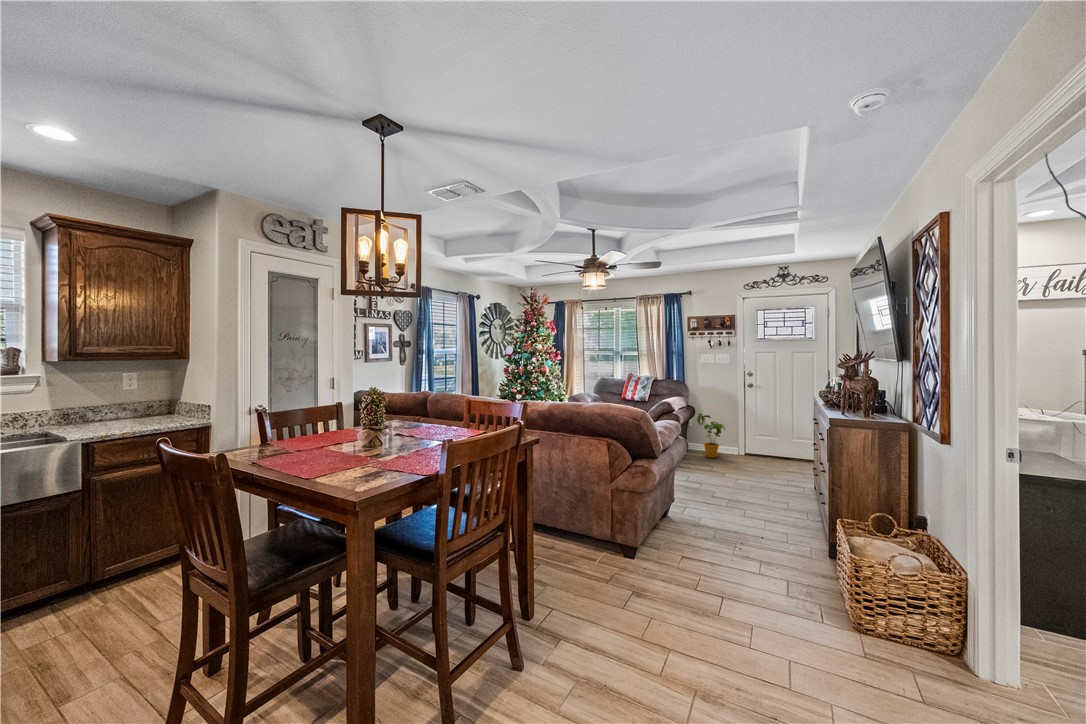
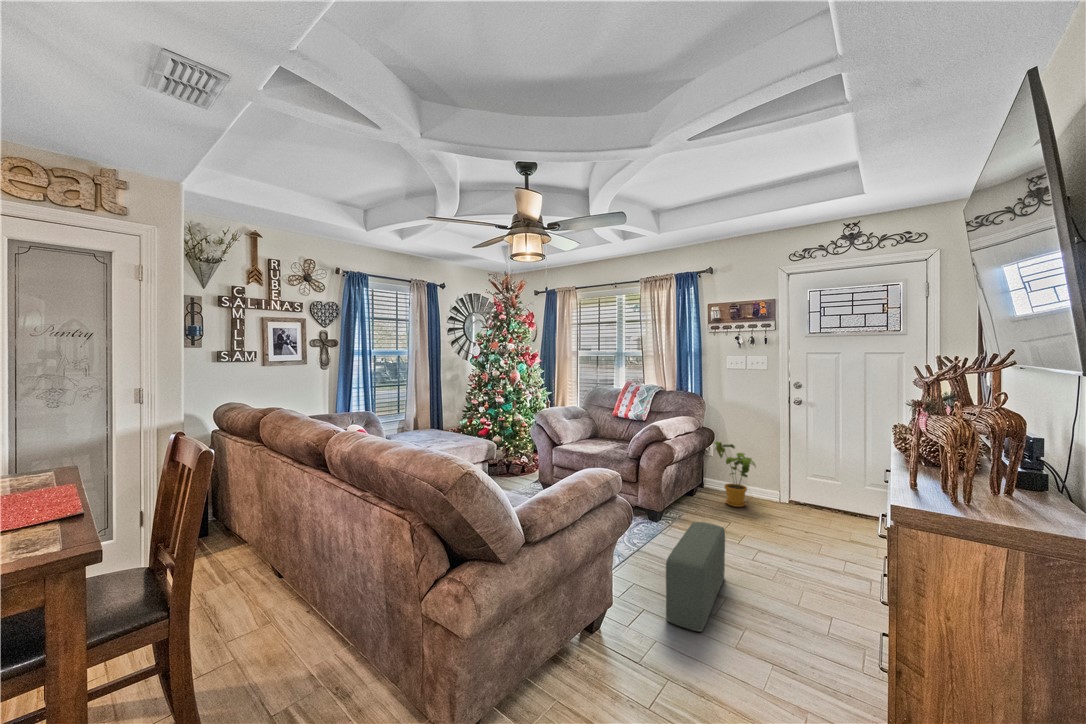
pouf: none [701,457,726,510] -> present [666,522,725,632]

